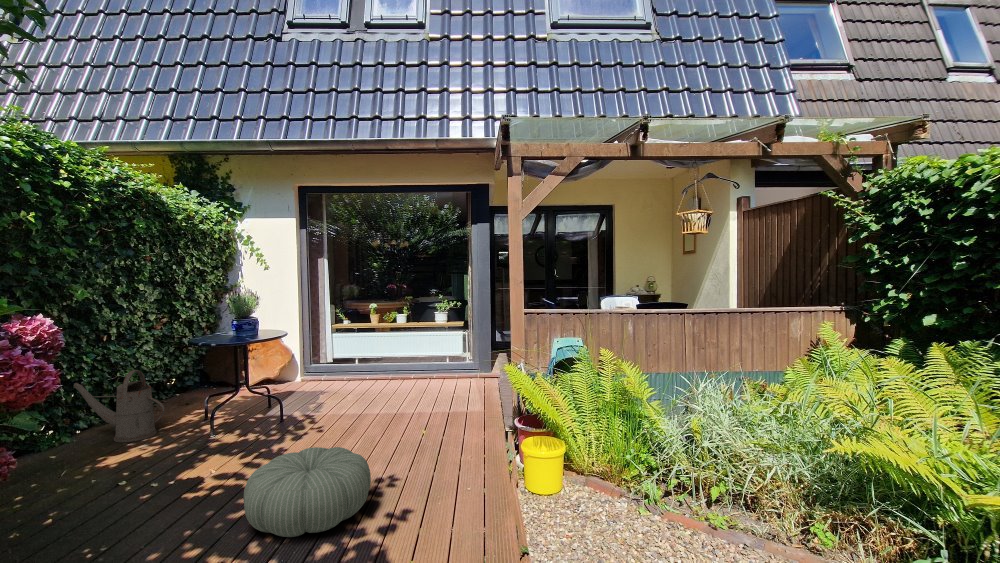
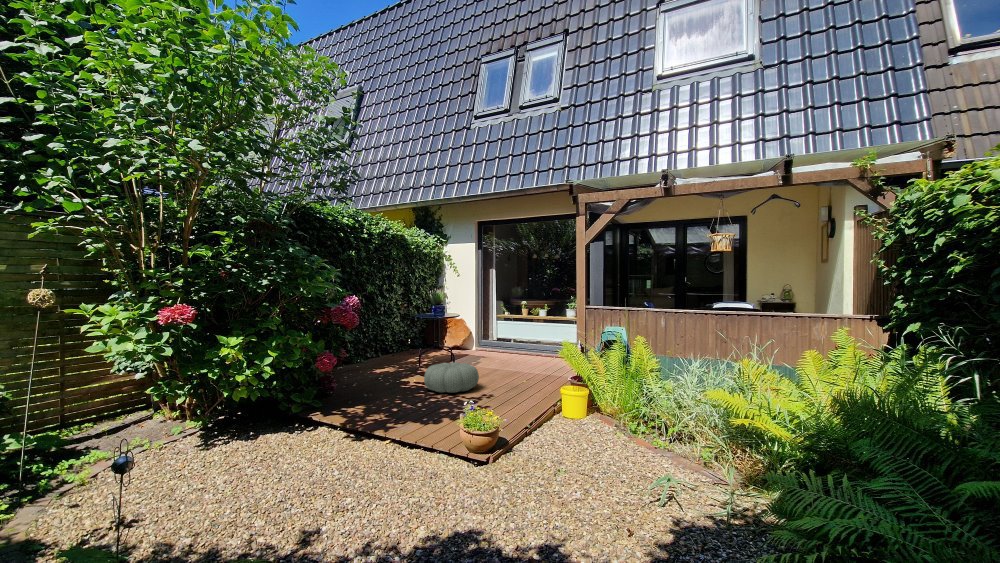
watering can: present [74,370,165,443] -> none [366,328,402,363]

